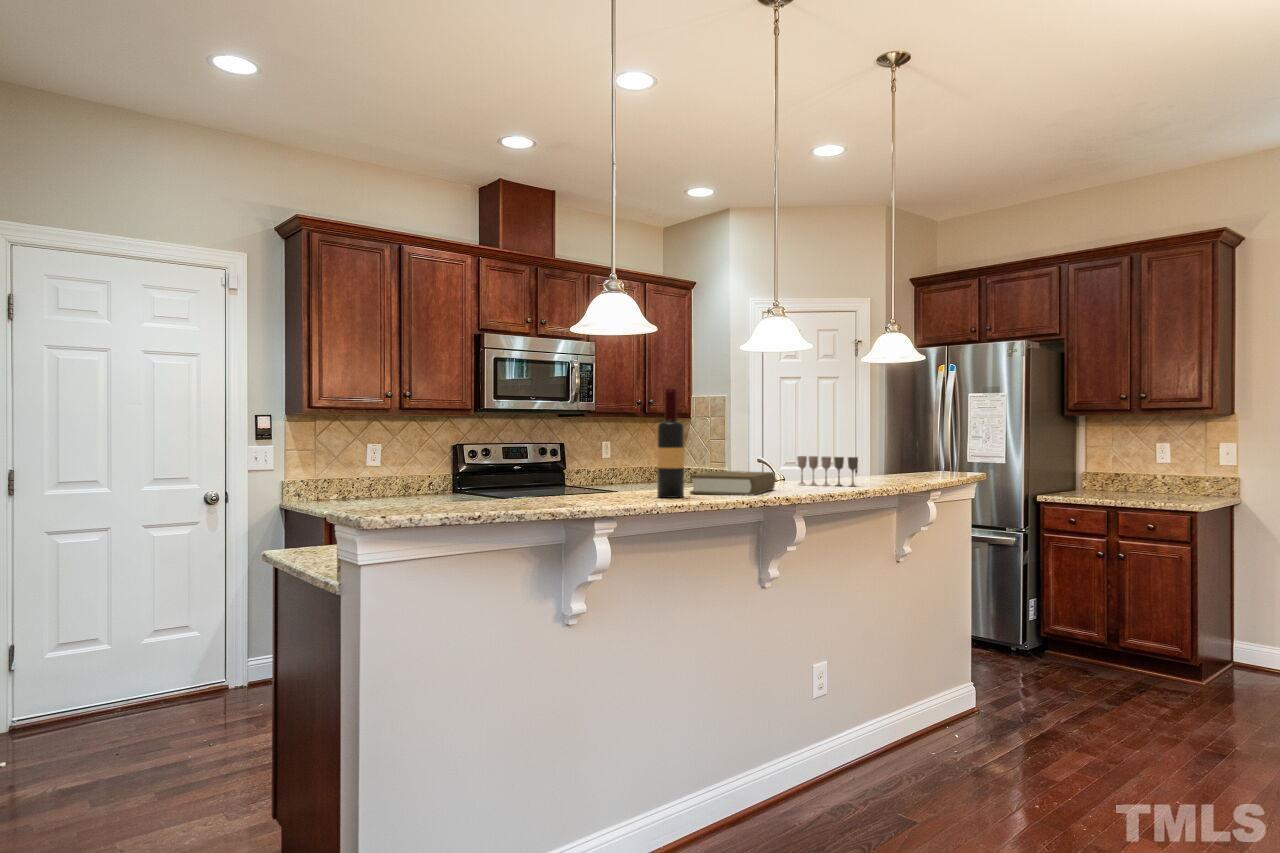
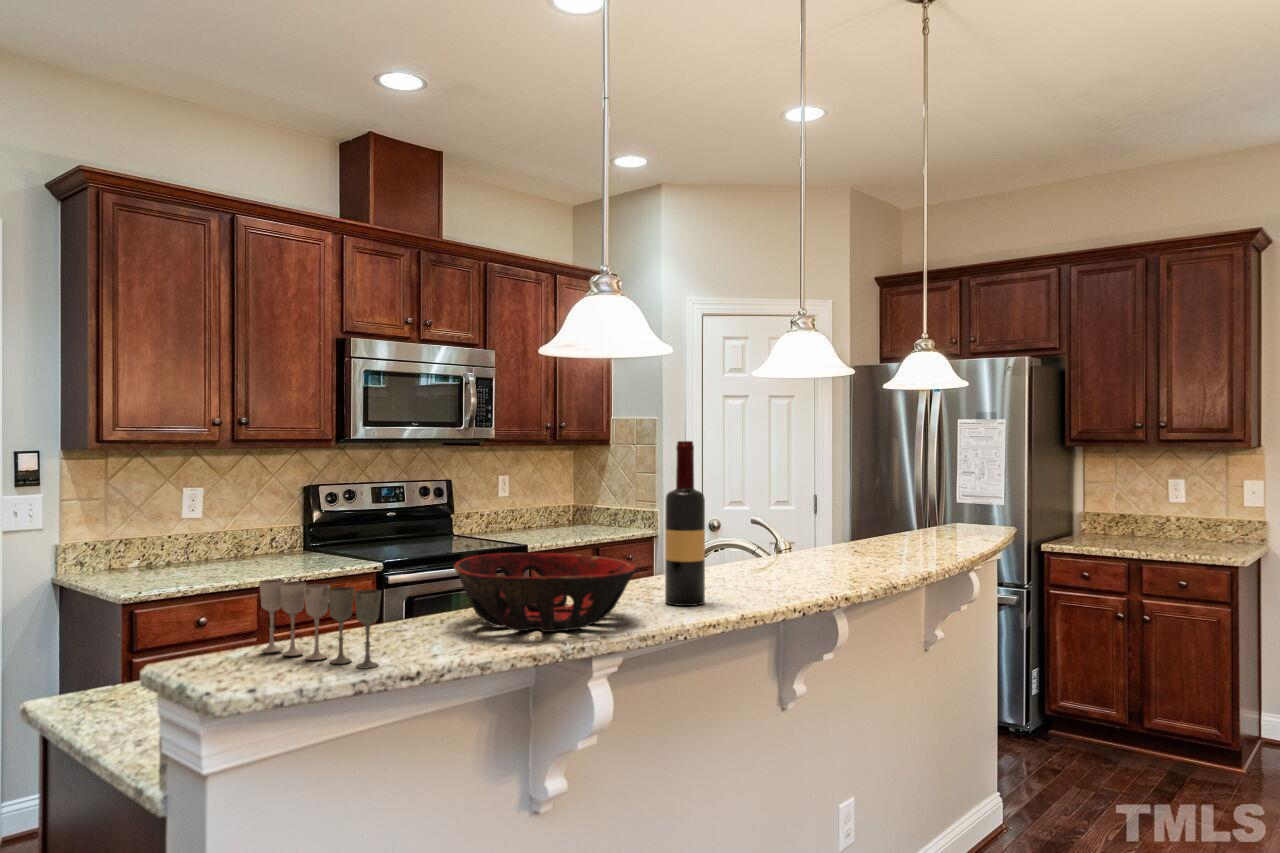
wine glass: present [797,456,858,487] -> present [259,579,381,669]
decorative bowl: none [512,461,629,503] -> present [454,553,636,632]
book: present [690,471,775,496] -> none [702,548,807,595]

